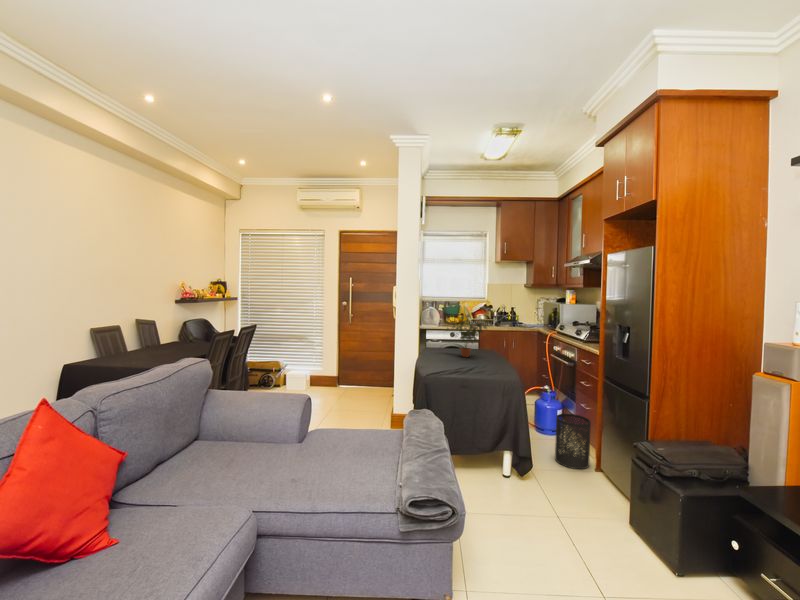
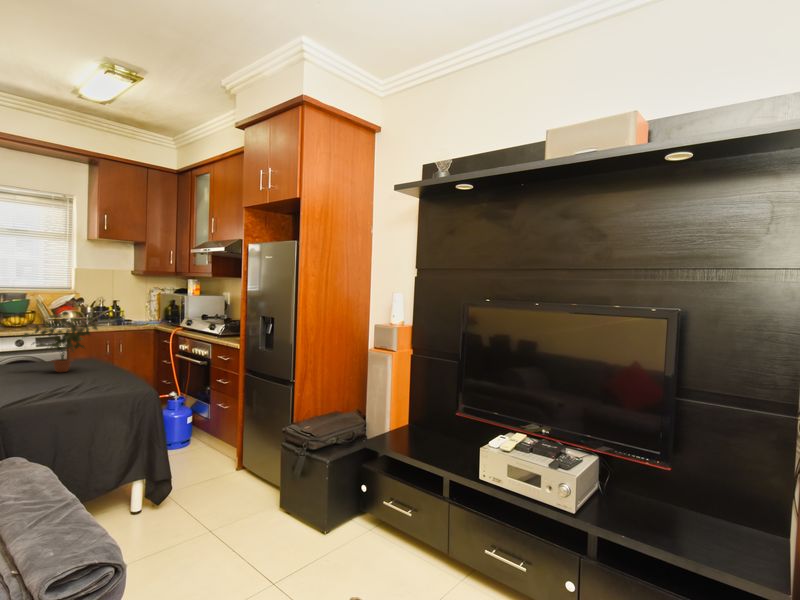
trash can: present [555,414,591,469] -> none [194,415,232,474]

